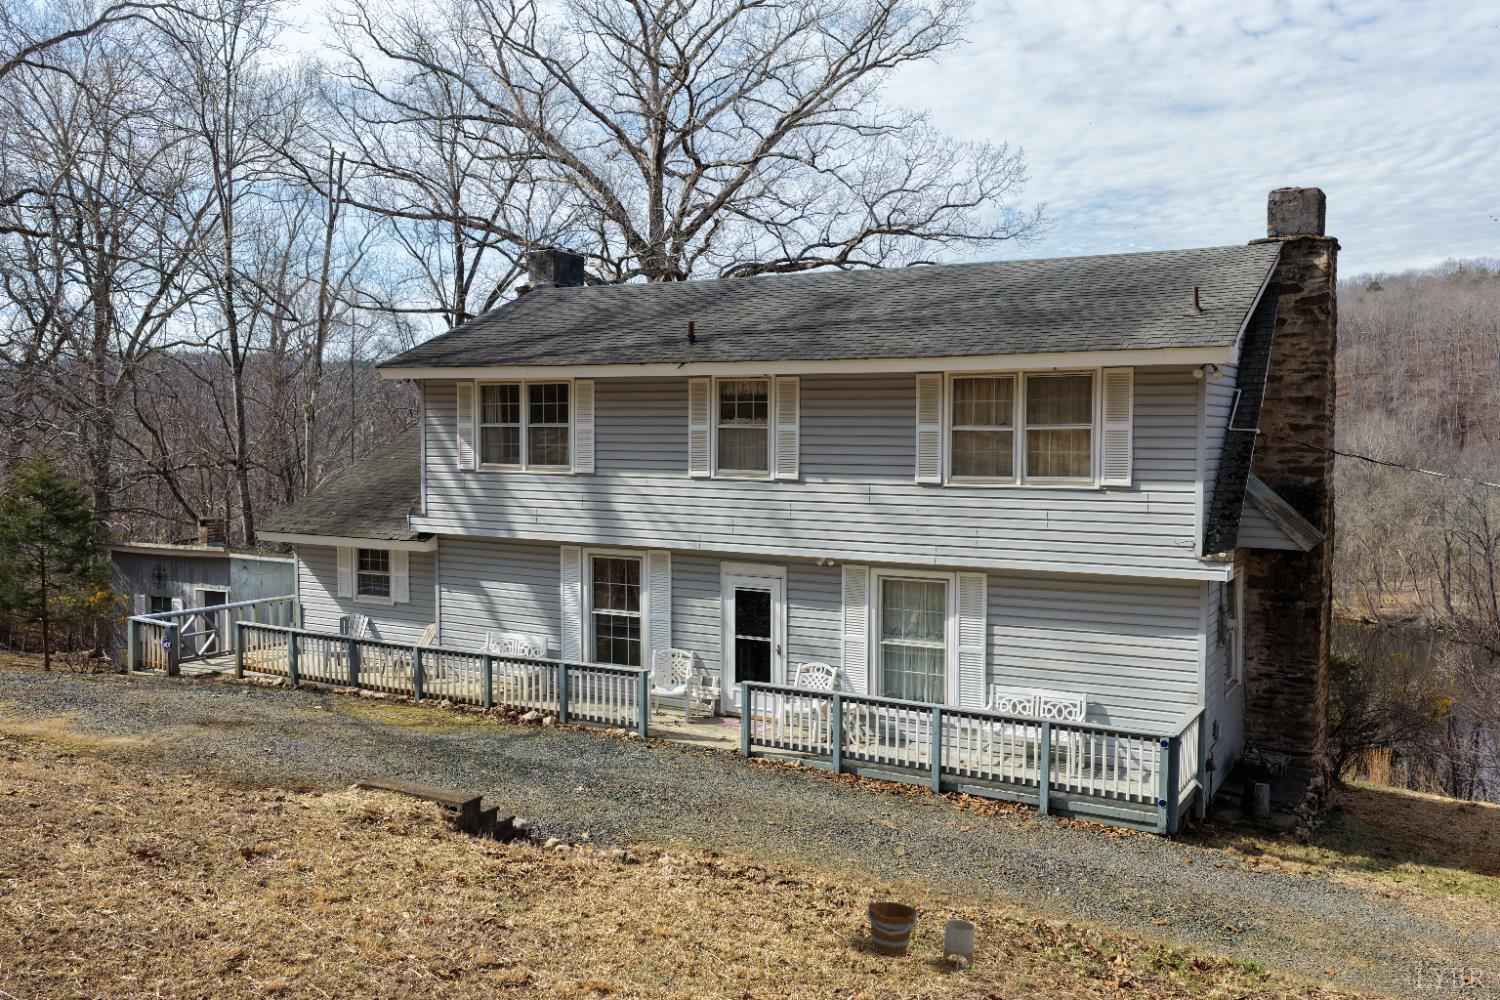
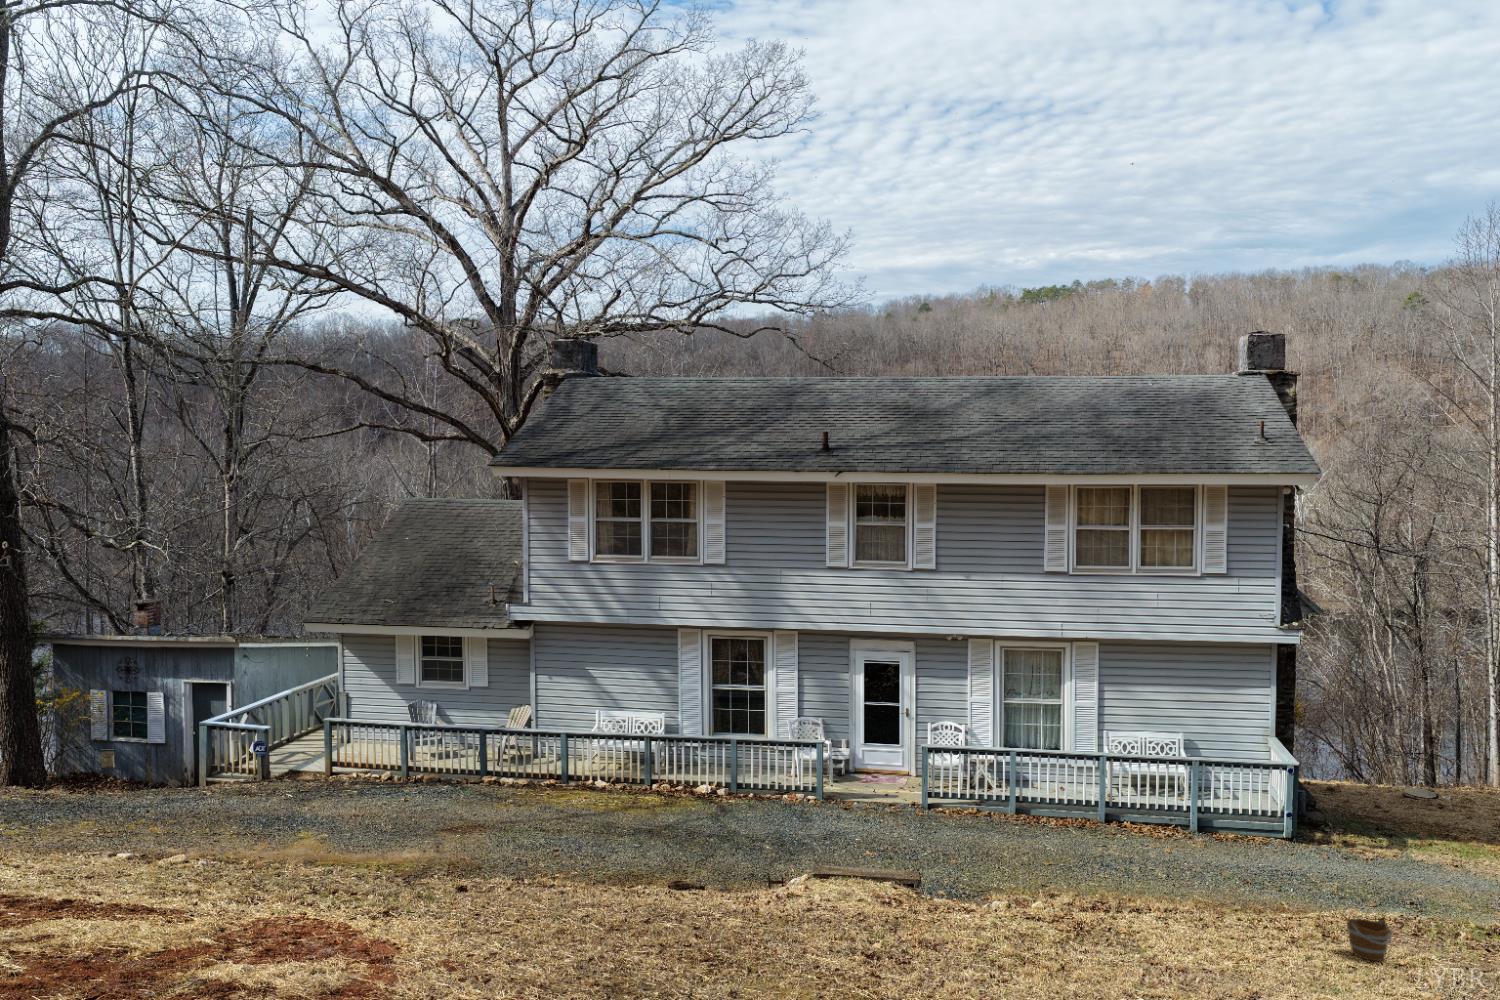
planter: present [942,919,975,971] -> none [1410,925,1437,965]

